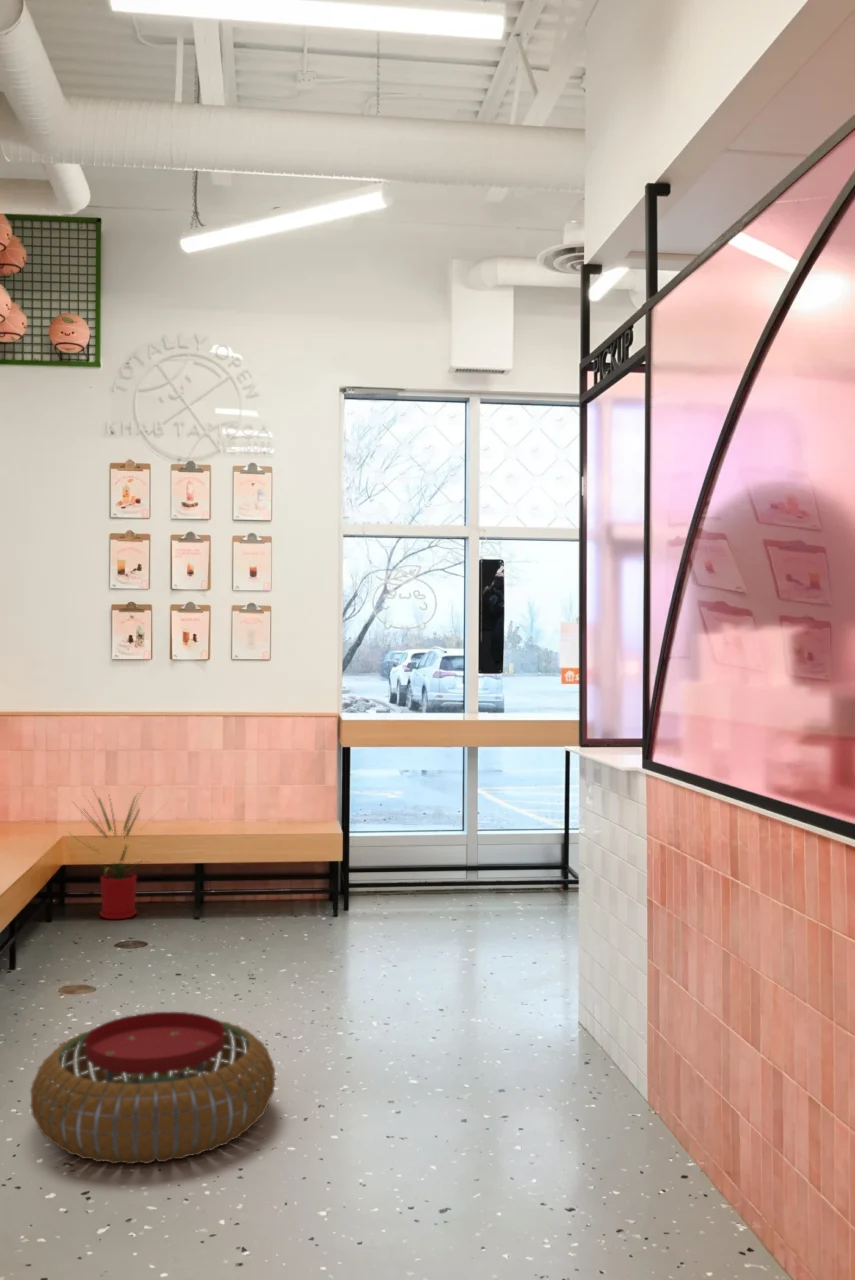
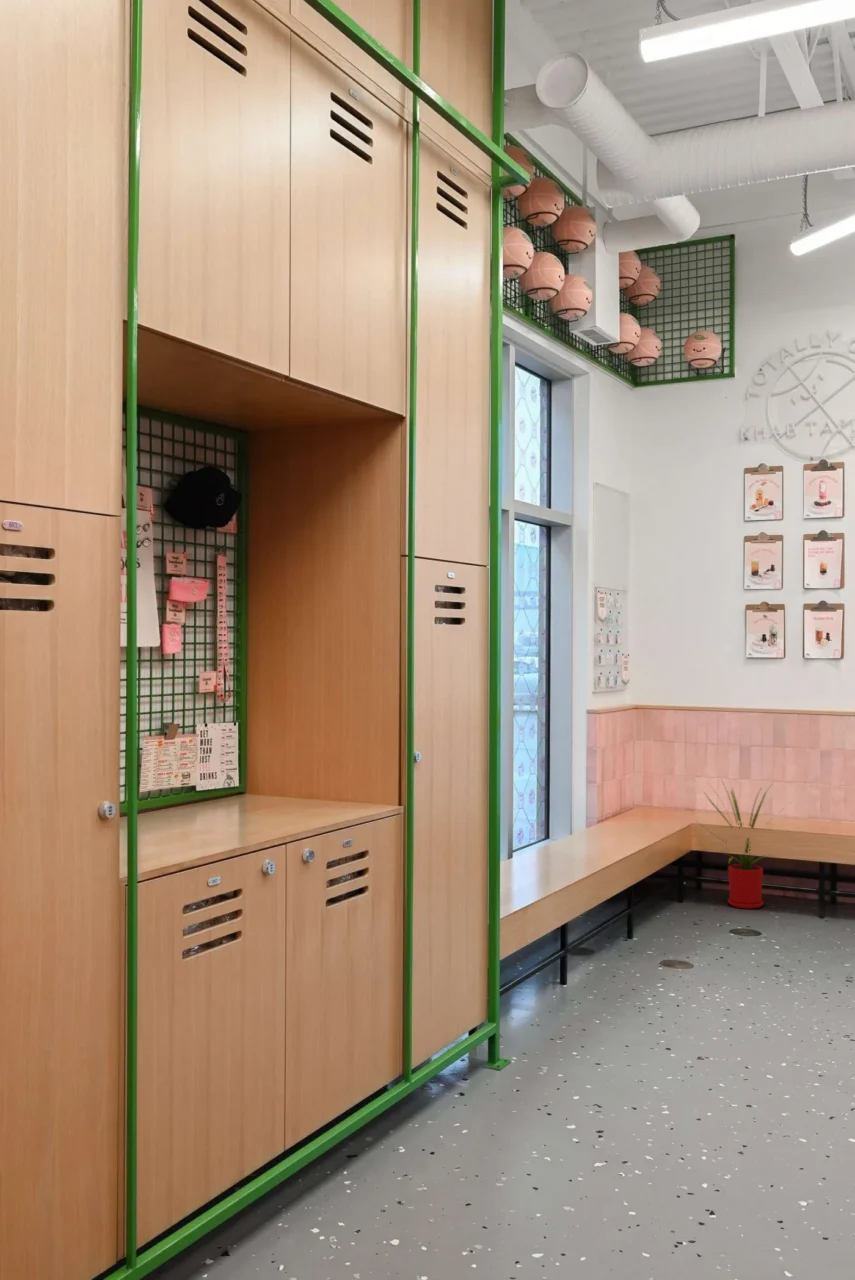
pouf: present [31,1012,275,1164] -> none [580,989,804,1125]

